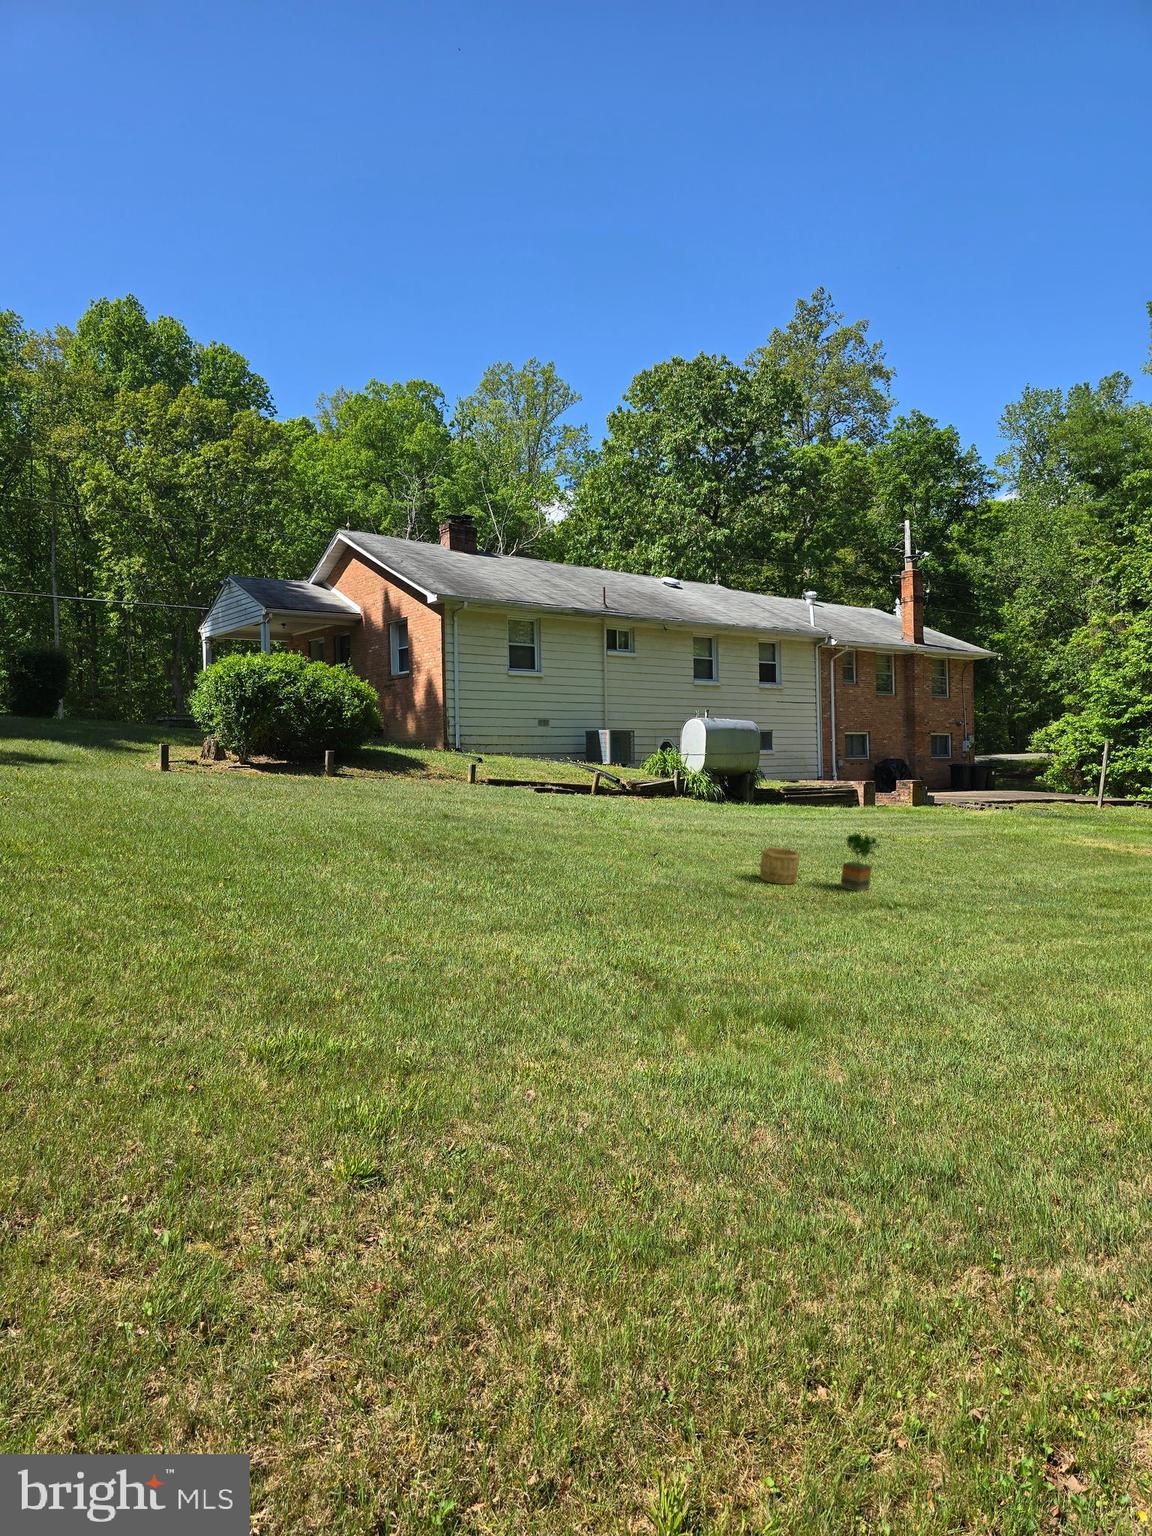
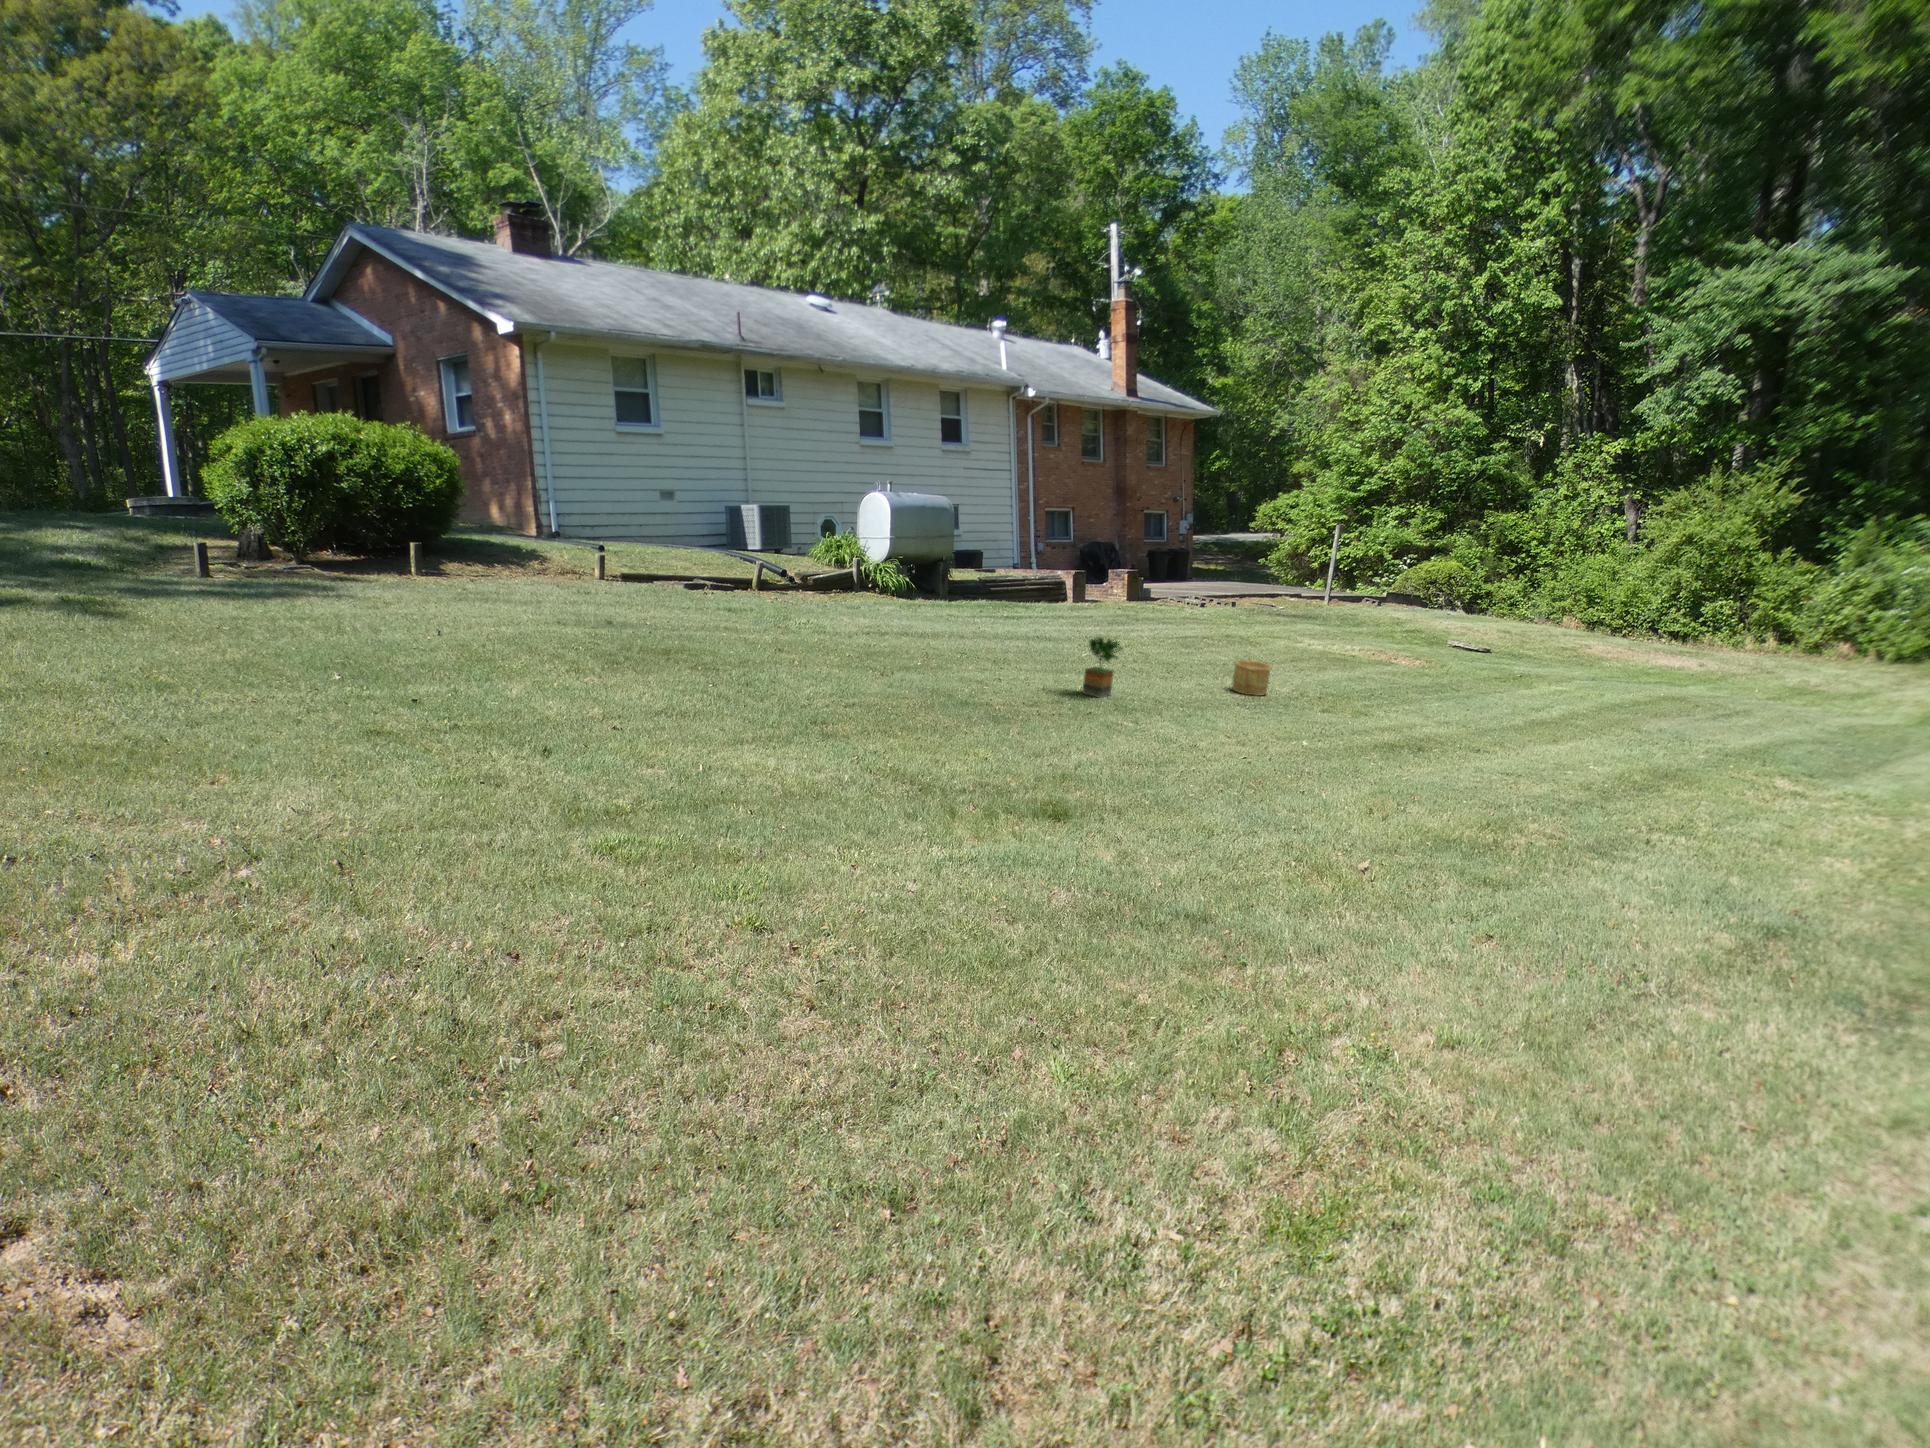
wooden bucket: present [760,847,800,884] -> present [1232,660,1272,696]

